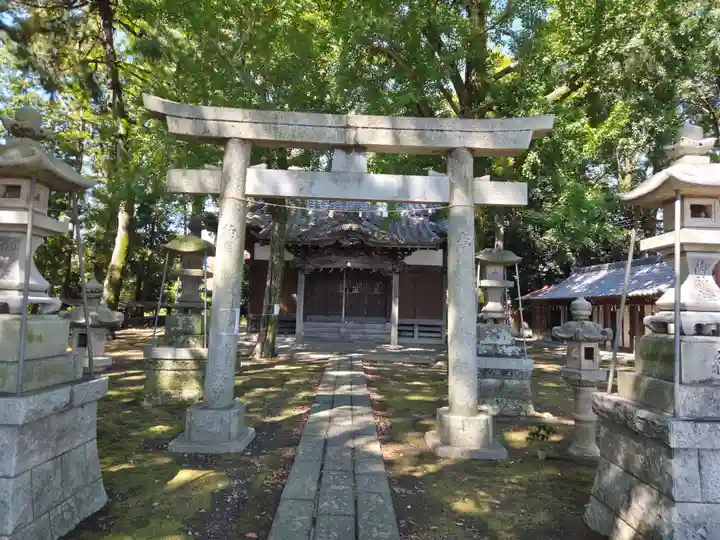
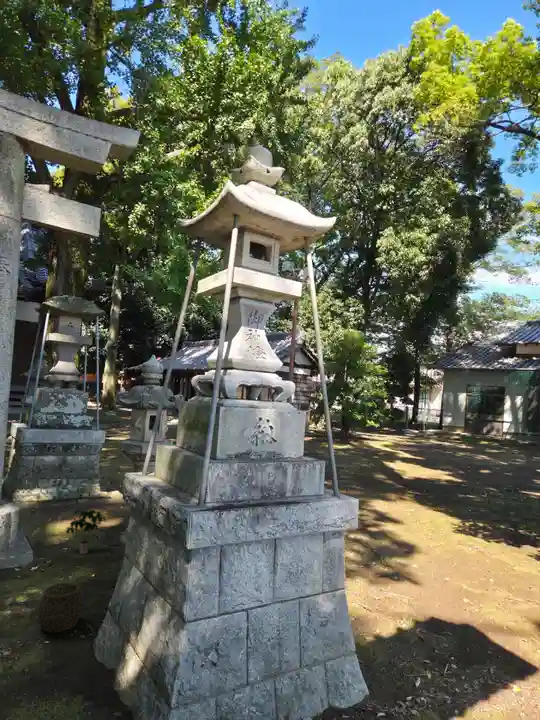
woven basket: none [532,473,564,508] -> present [38,583,82,633]

